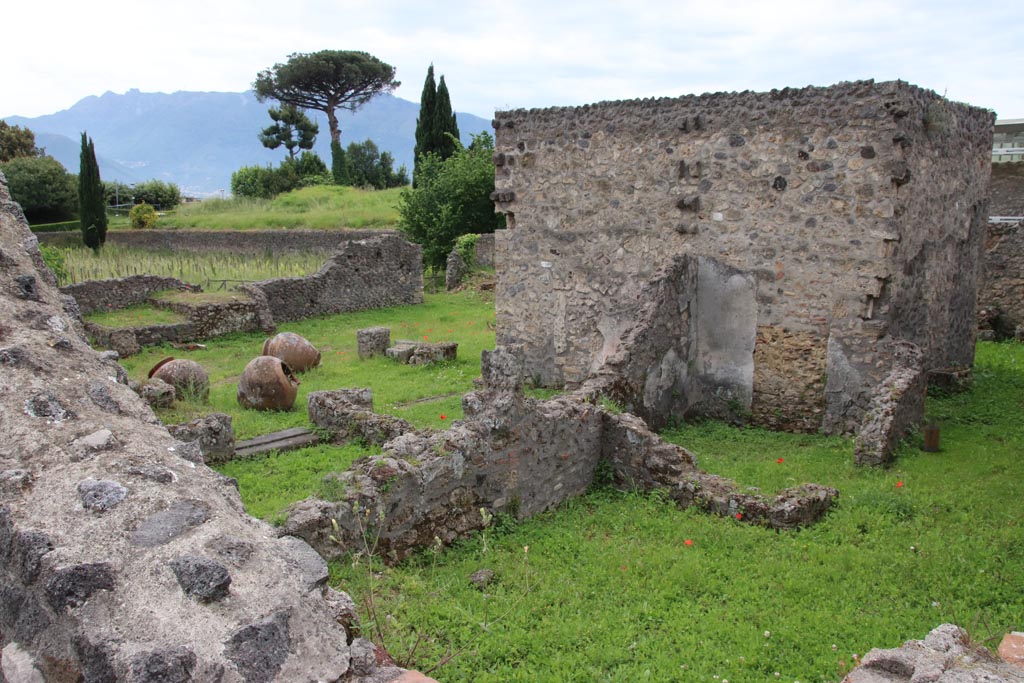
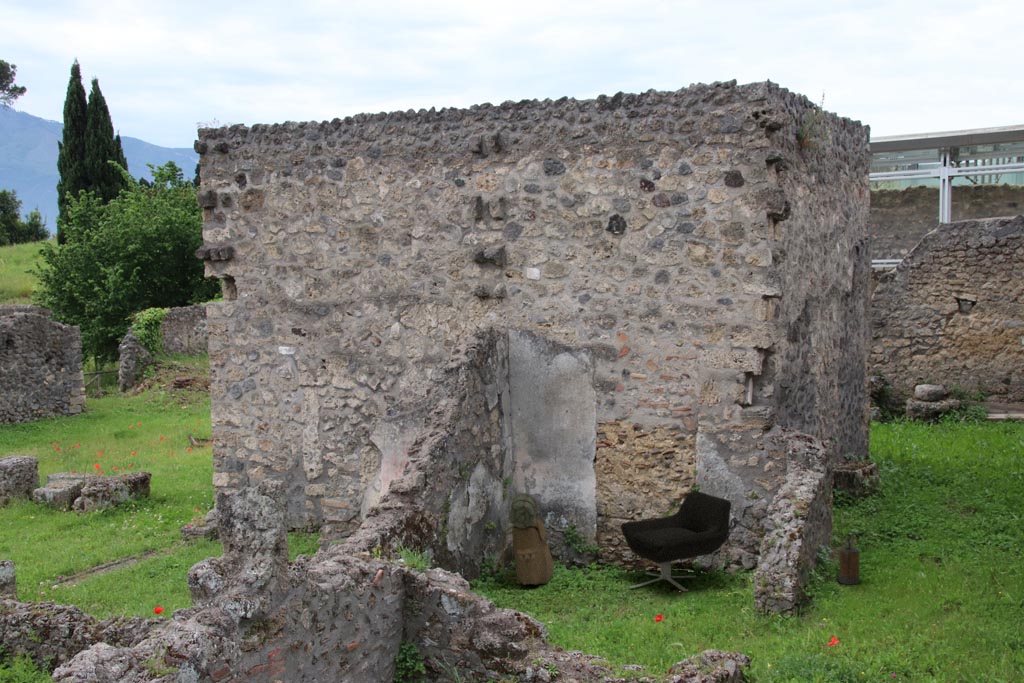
backpack: none [679,371,718,433] -> present [496,493,554,585]
lounge chair: none [767,378,847,446] -> present [621,490,731,591]

